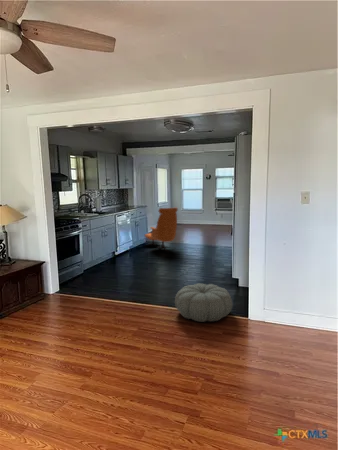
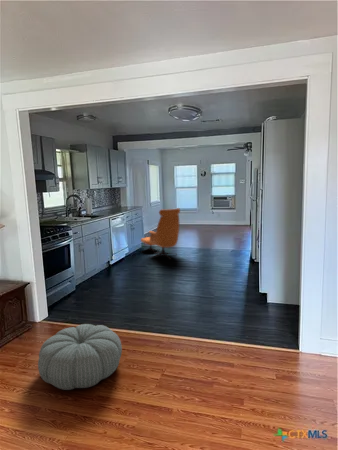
pouf: present [175,284,232,322] -> present [38,324,122,390]

